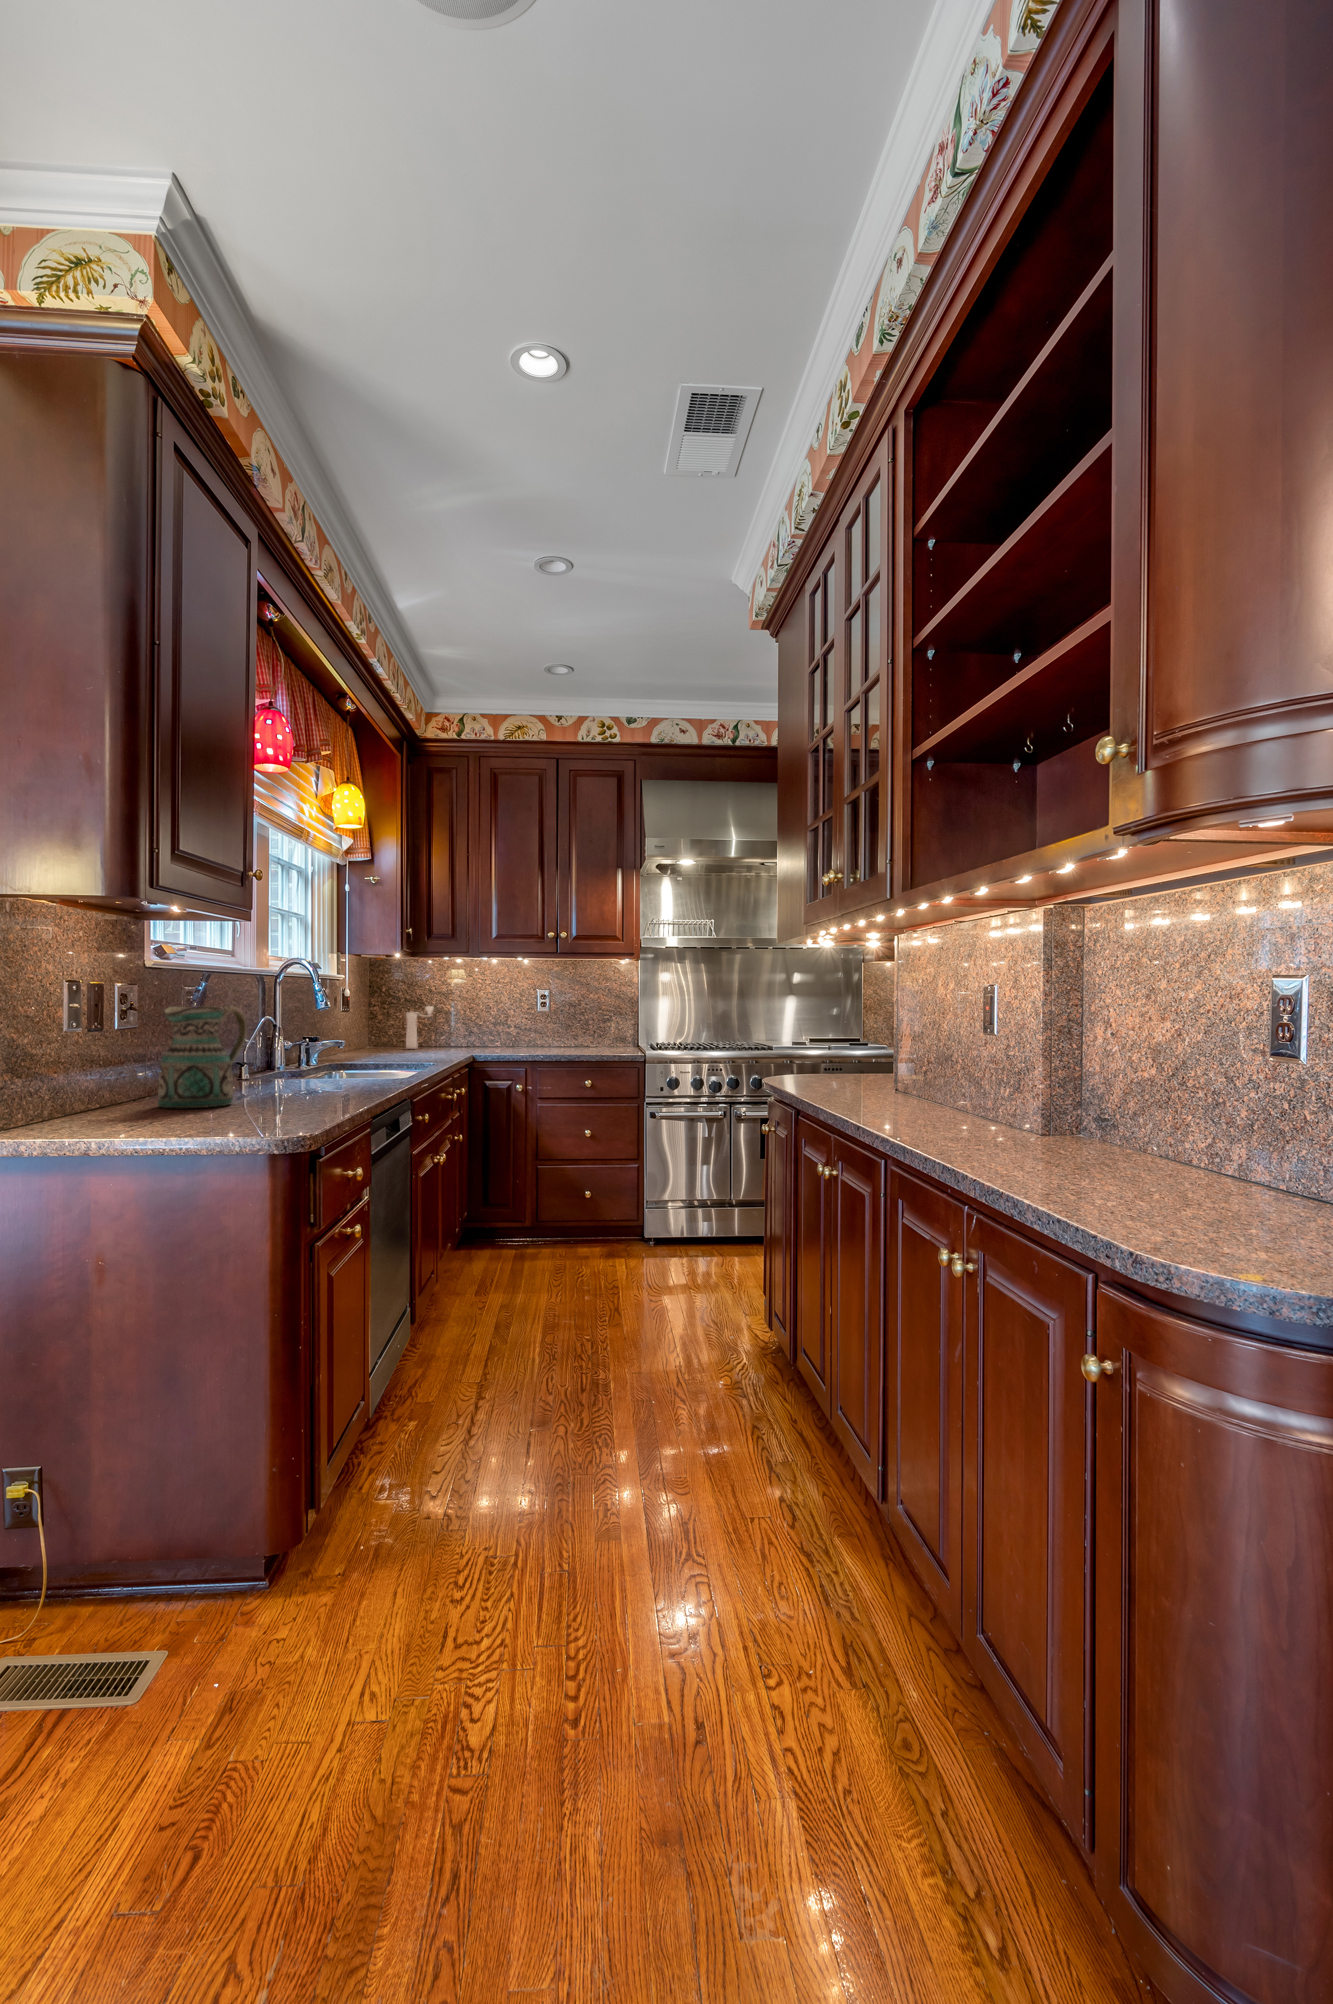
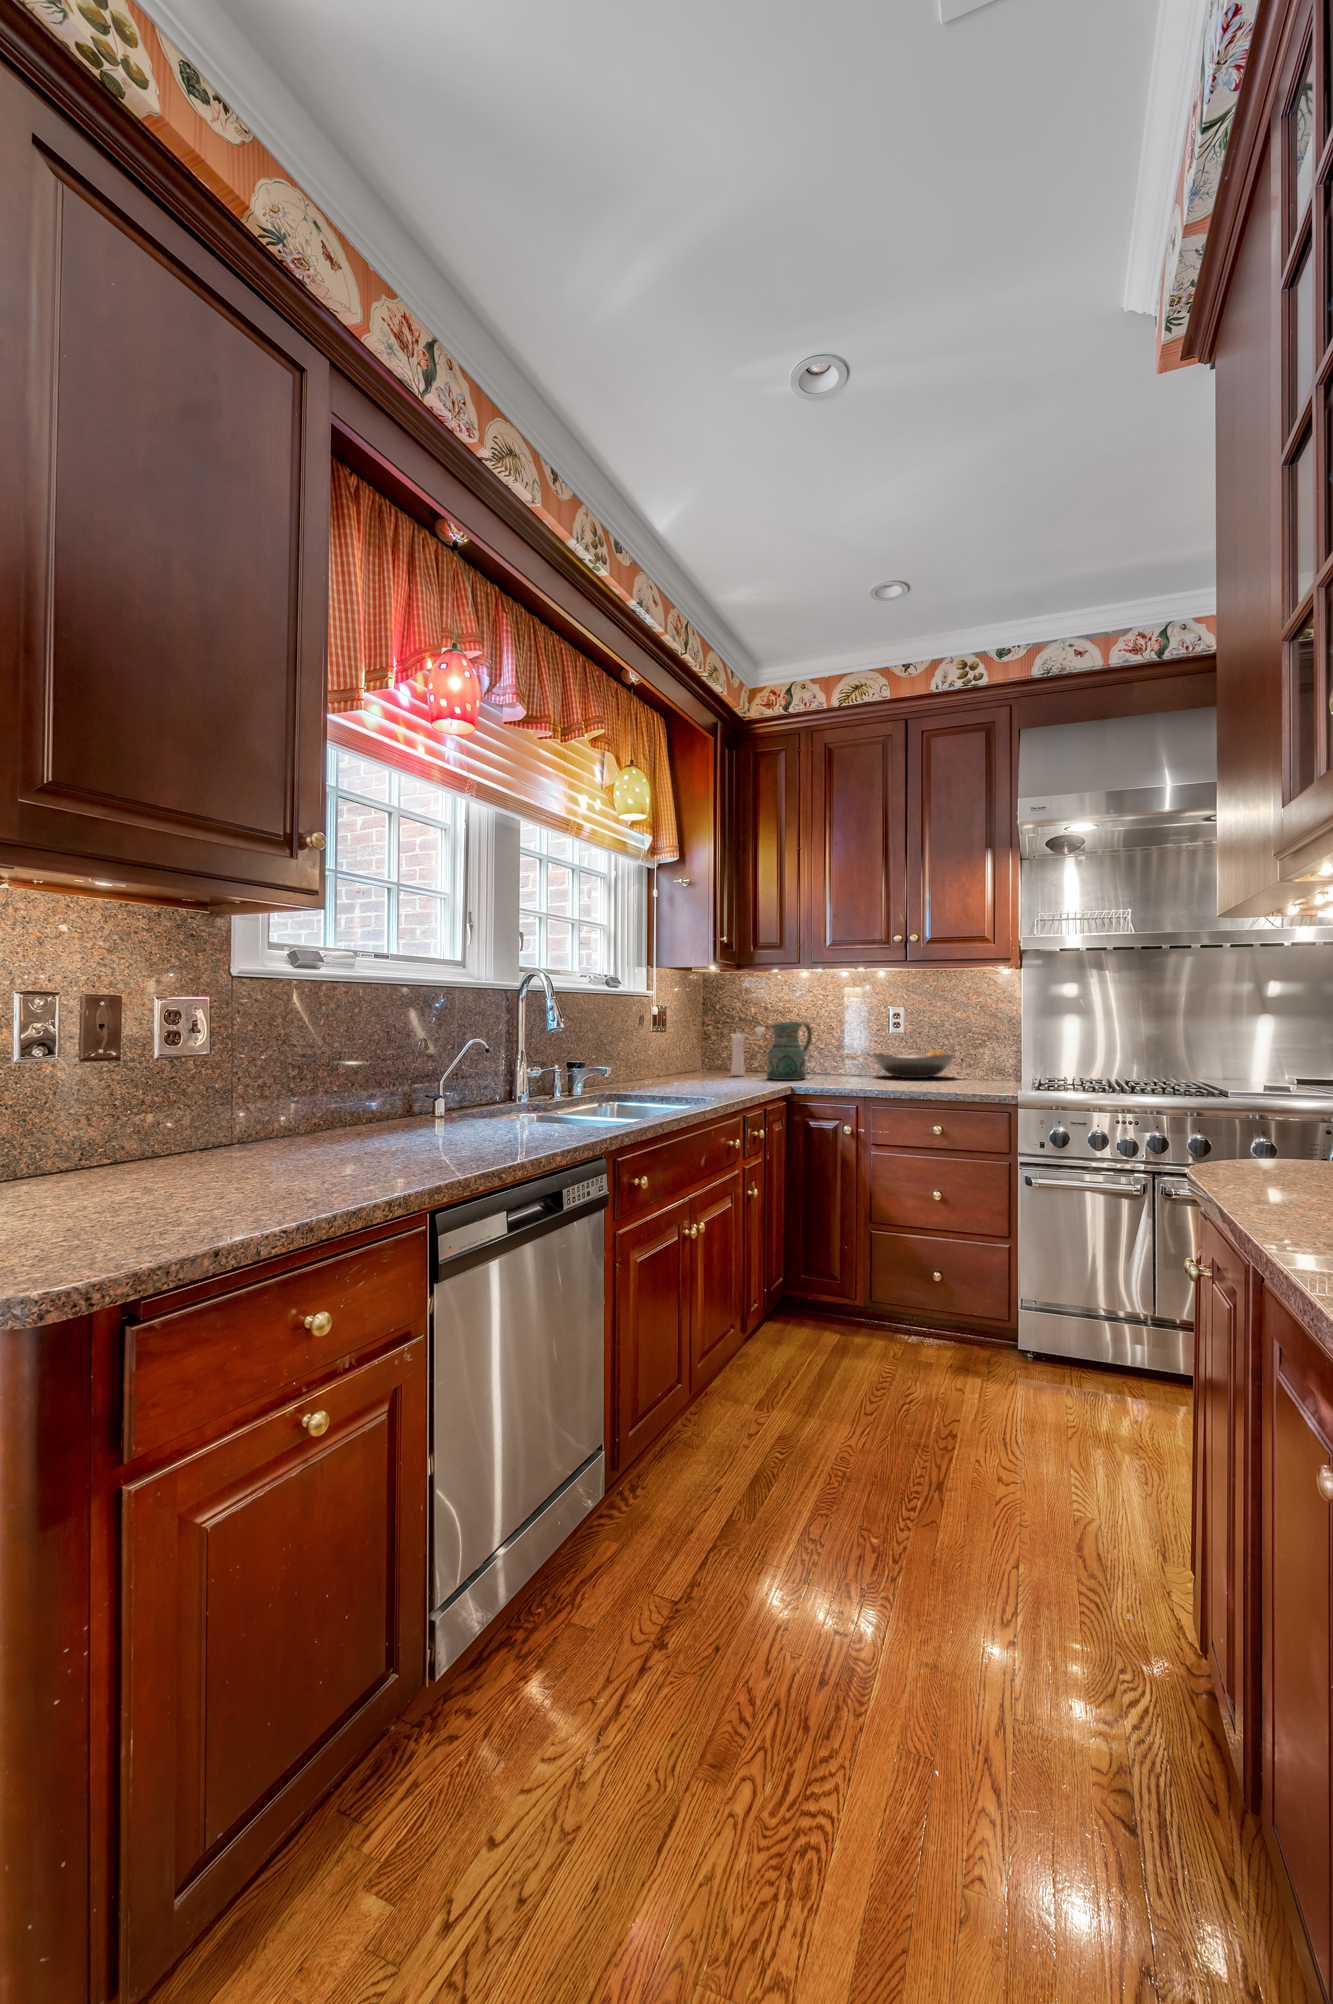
ceramic pitcher: present [158,1005,247,1108] -> present [766,1021,812,1080]
fruit bowl: none [525,1023,588,1047] -> present [874,1049,954,1078]

